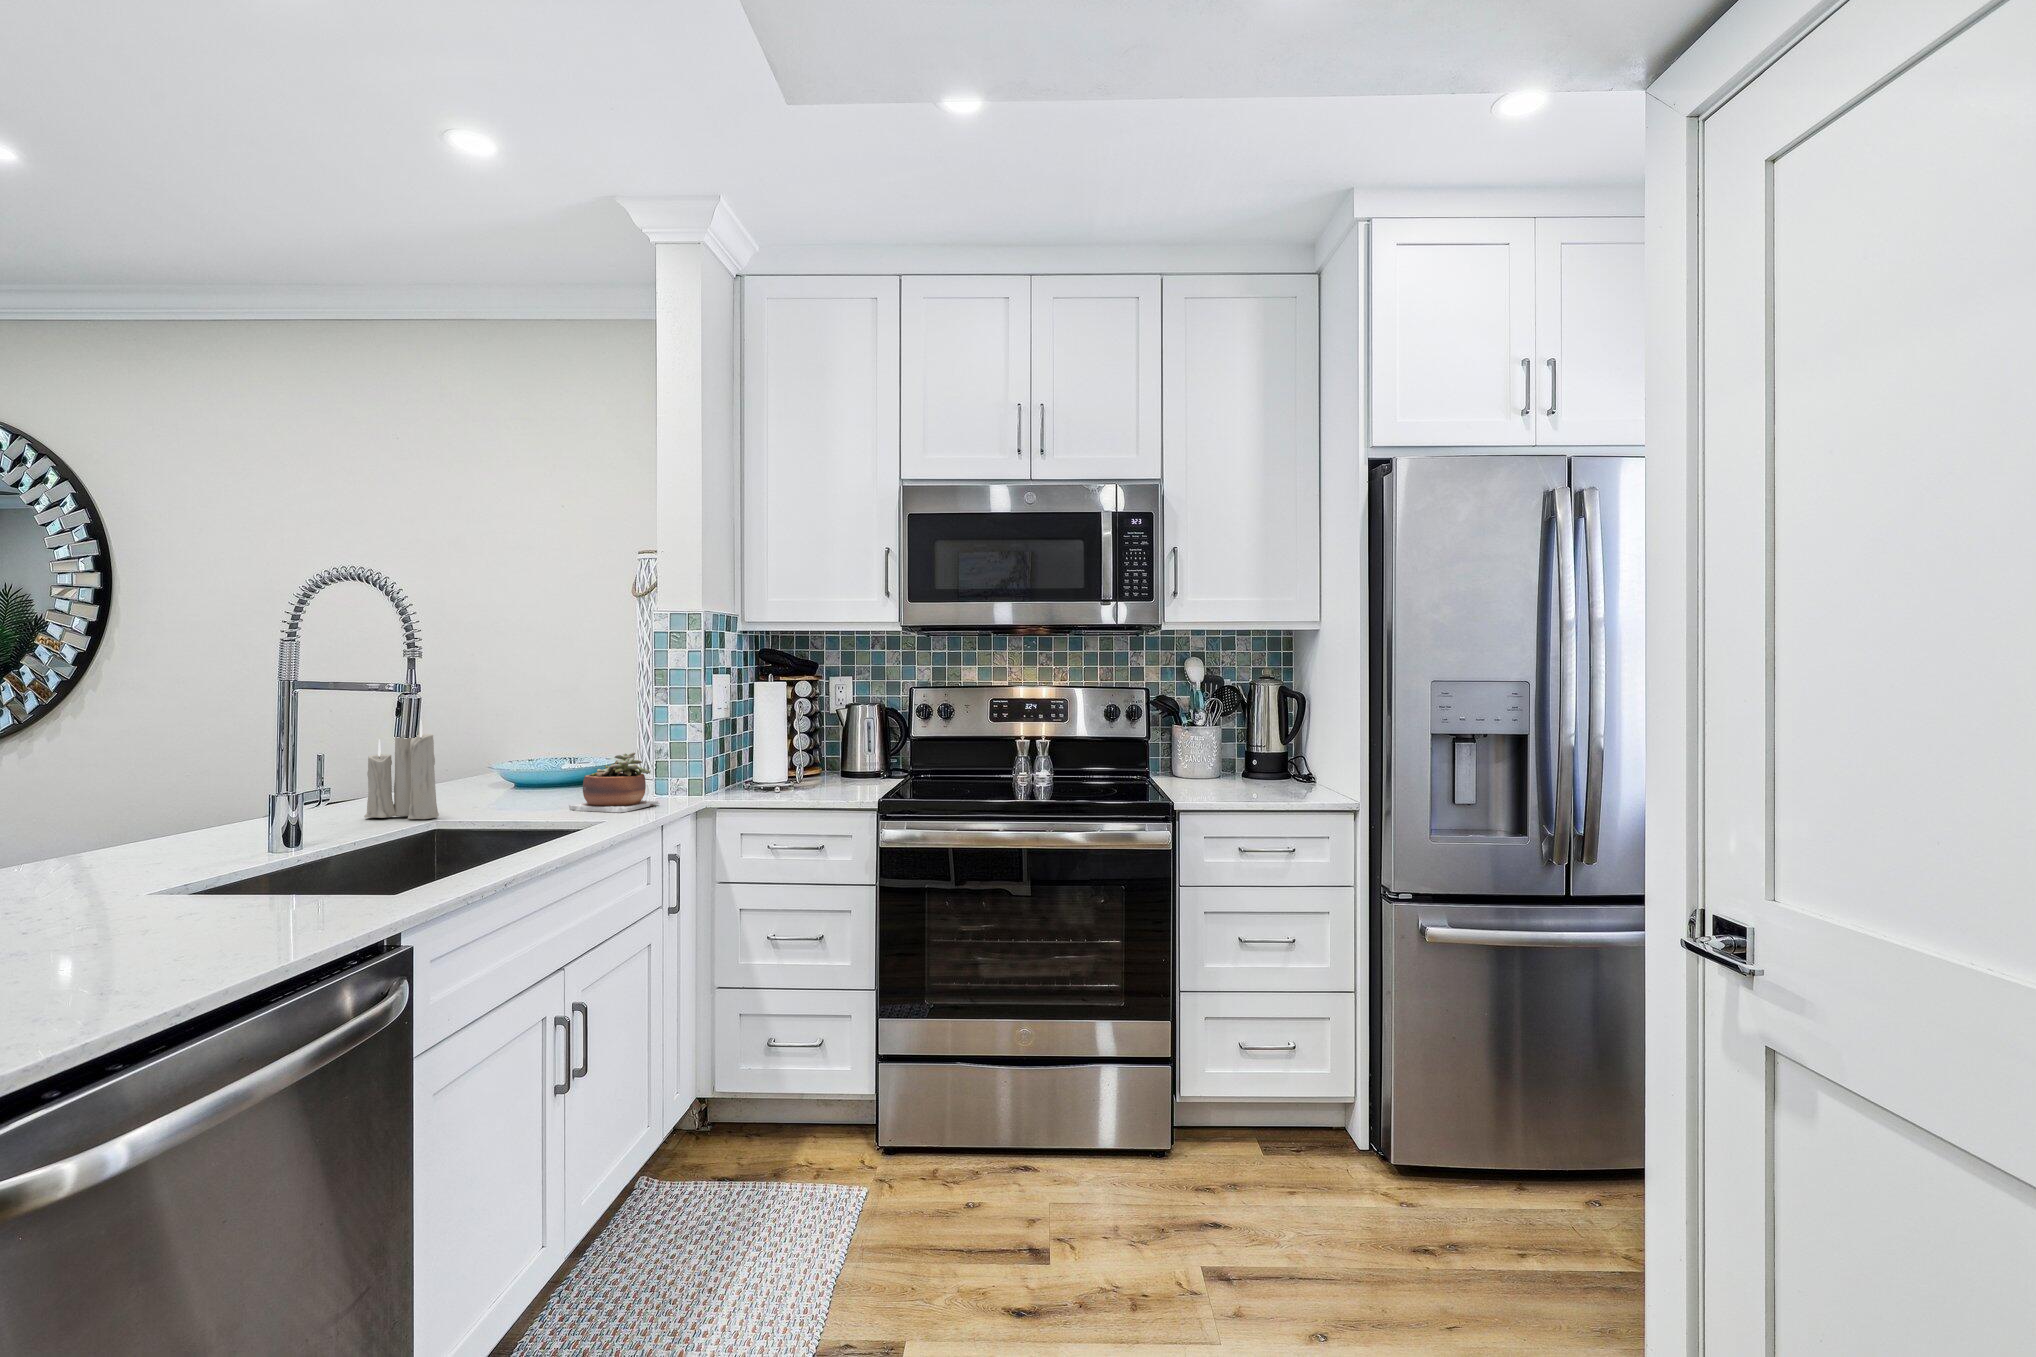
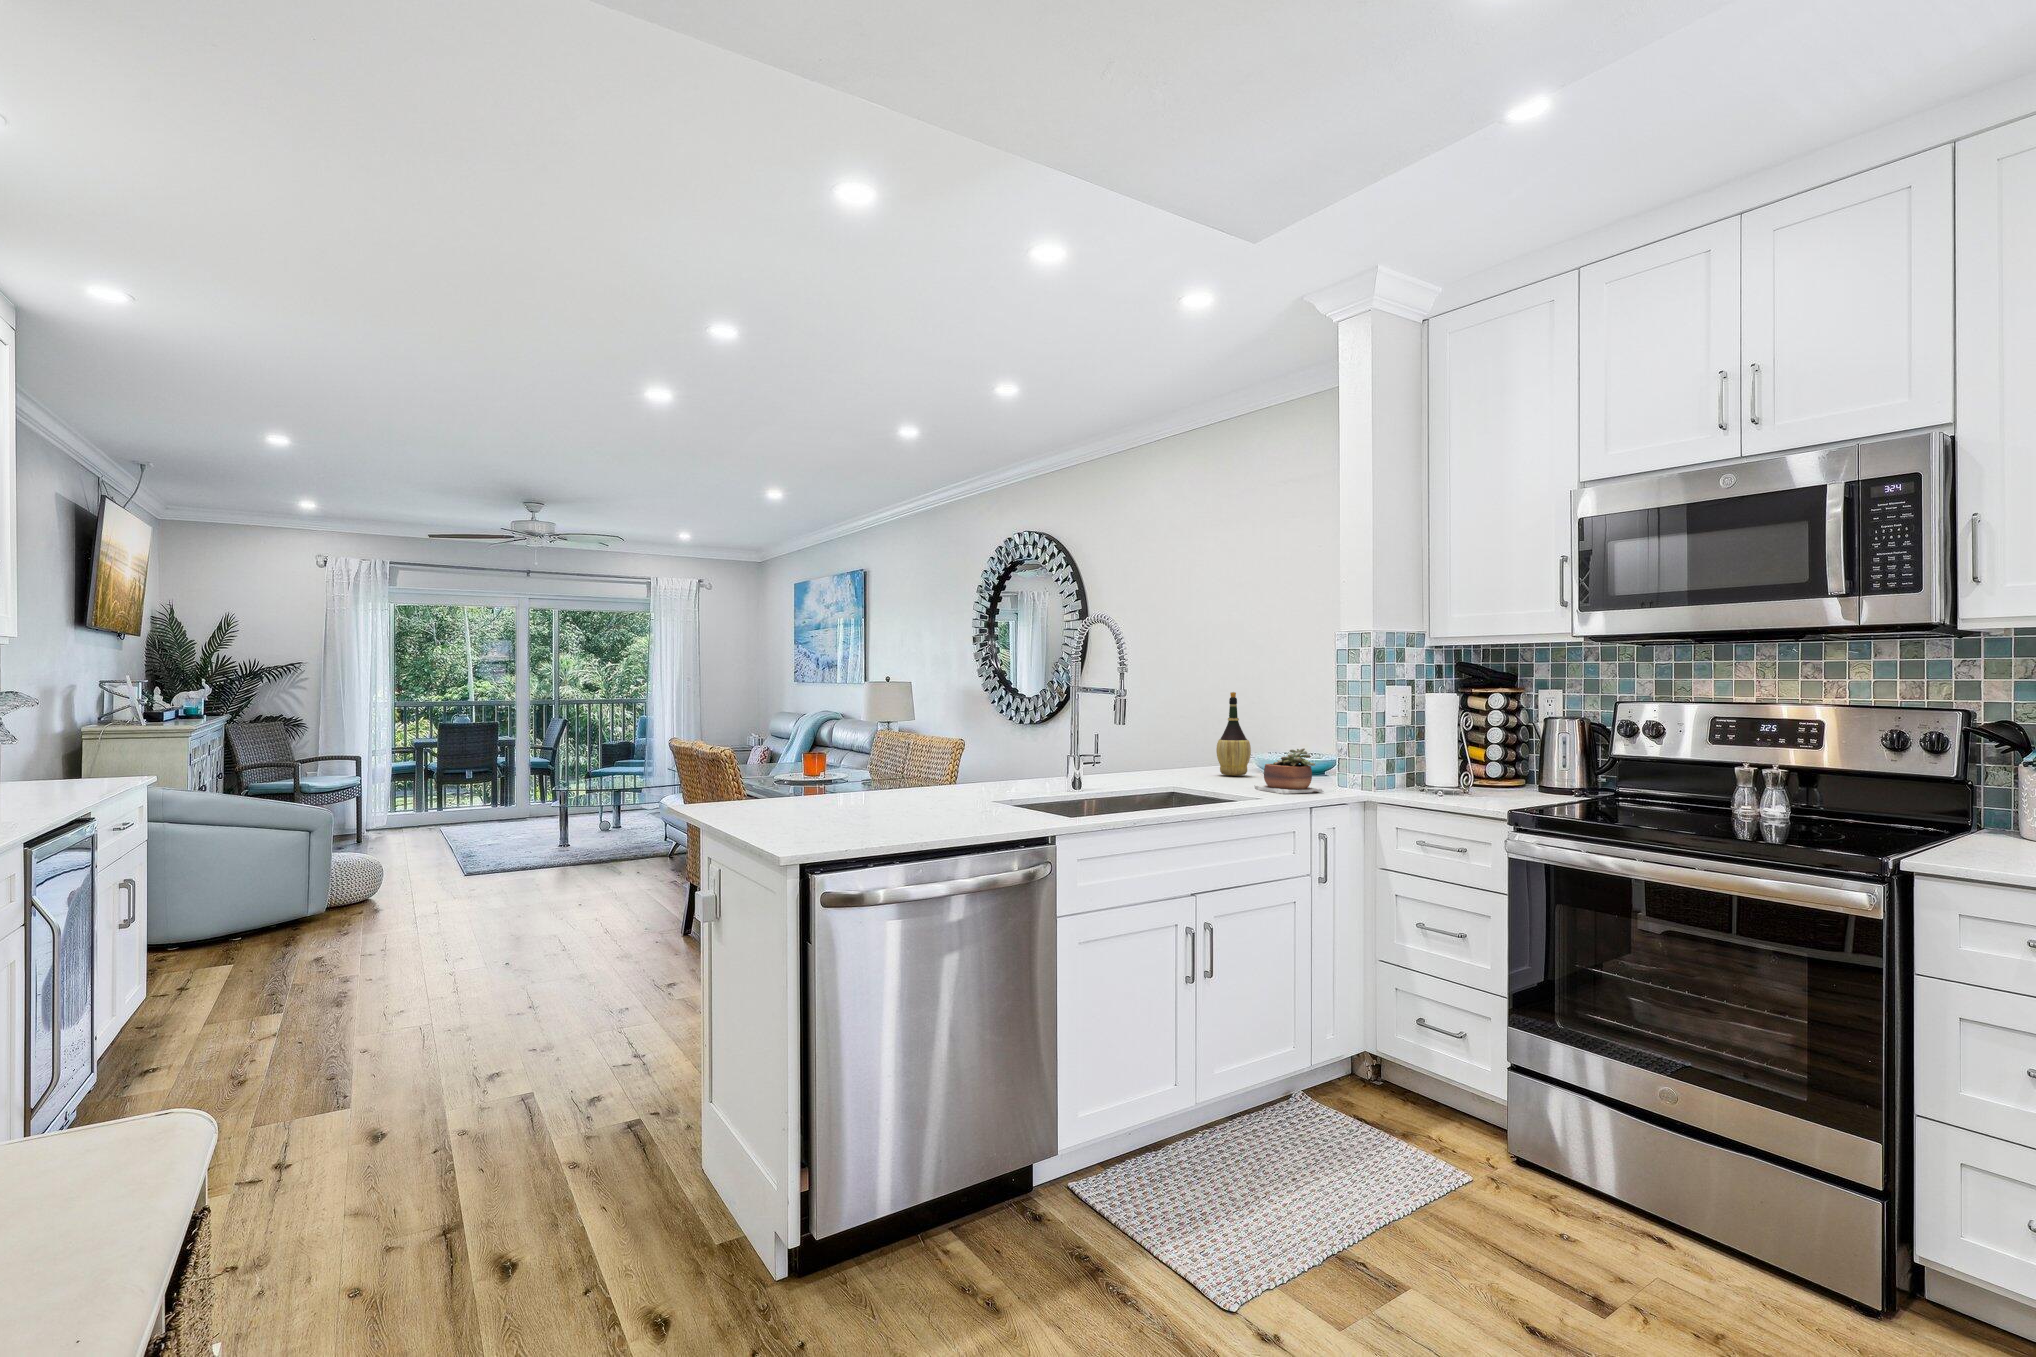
wine bottle: none [465,681,516,794] -> present [1216,692,1251,776]
candle: present [364,720,439,819] -> none [1130,684,1168,784]

